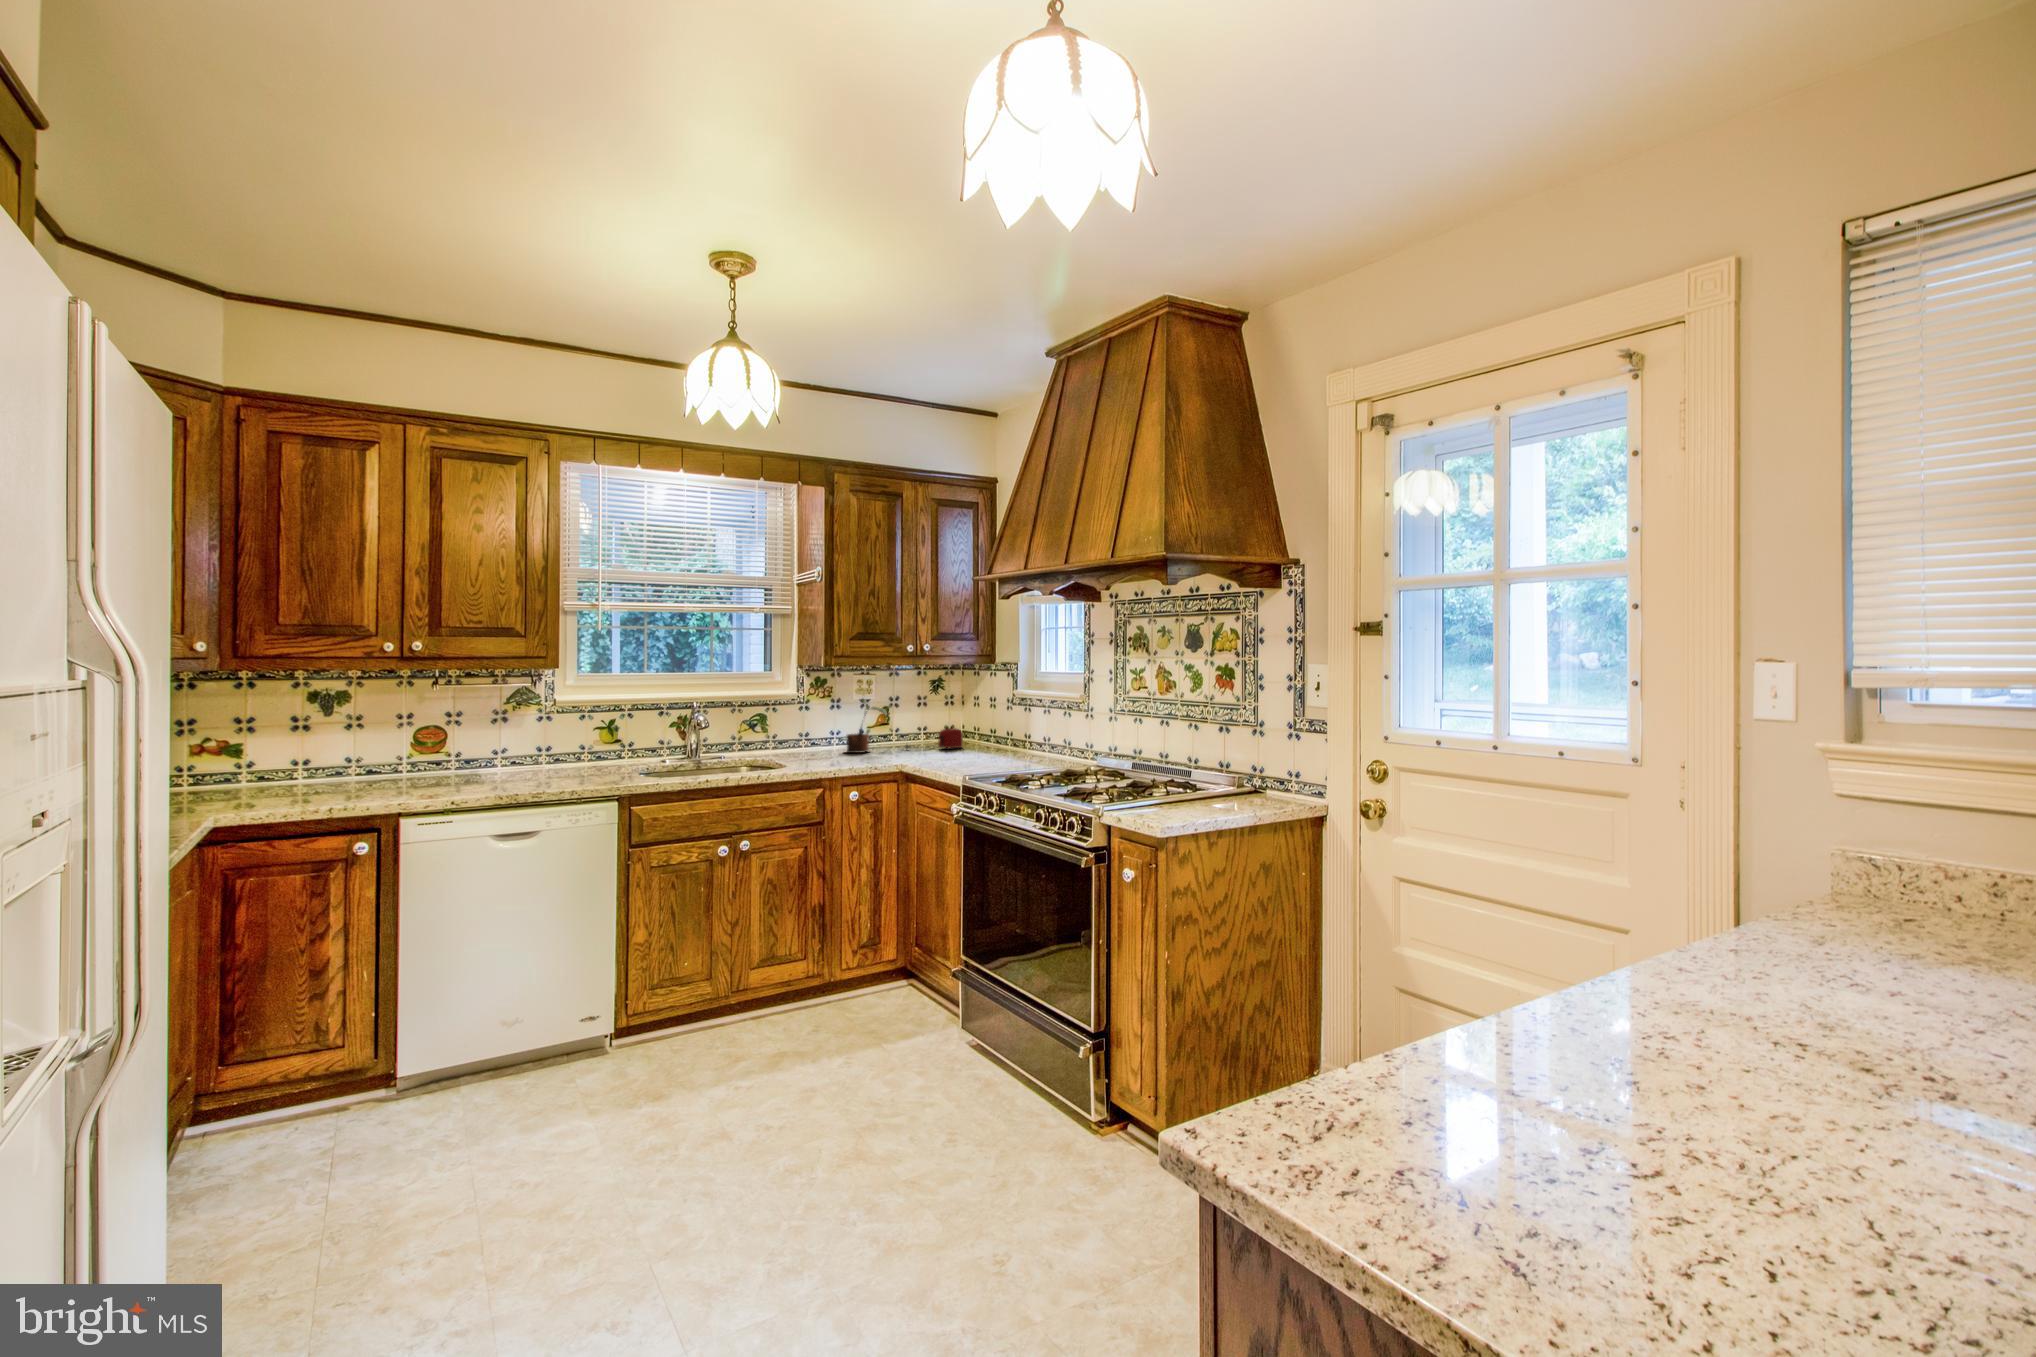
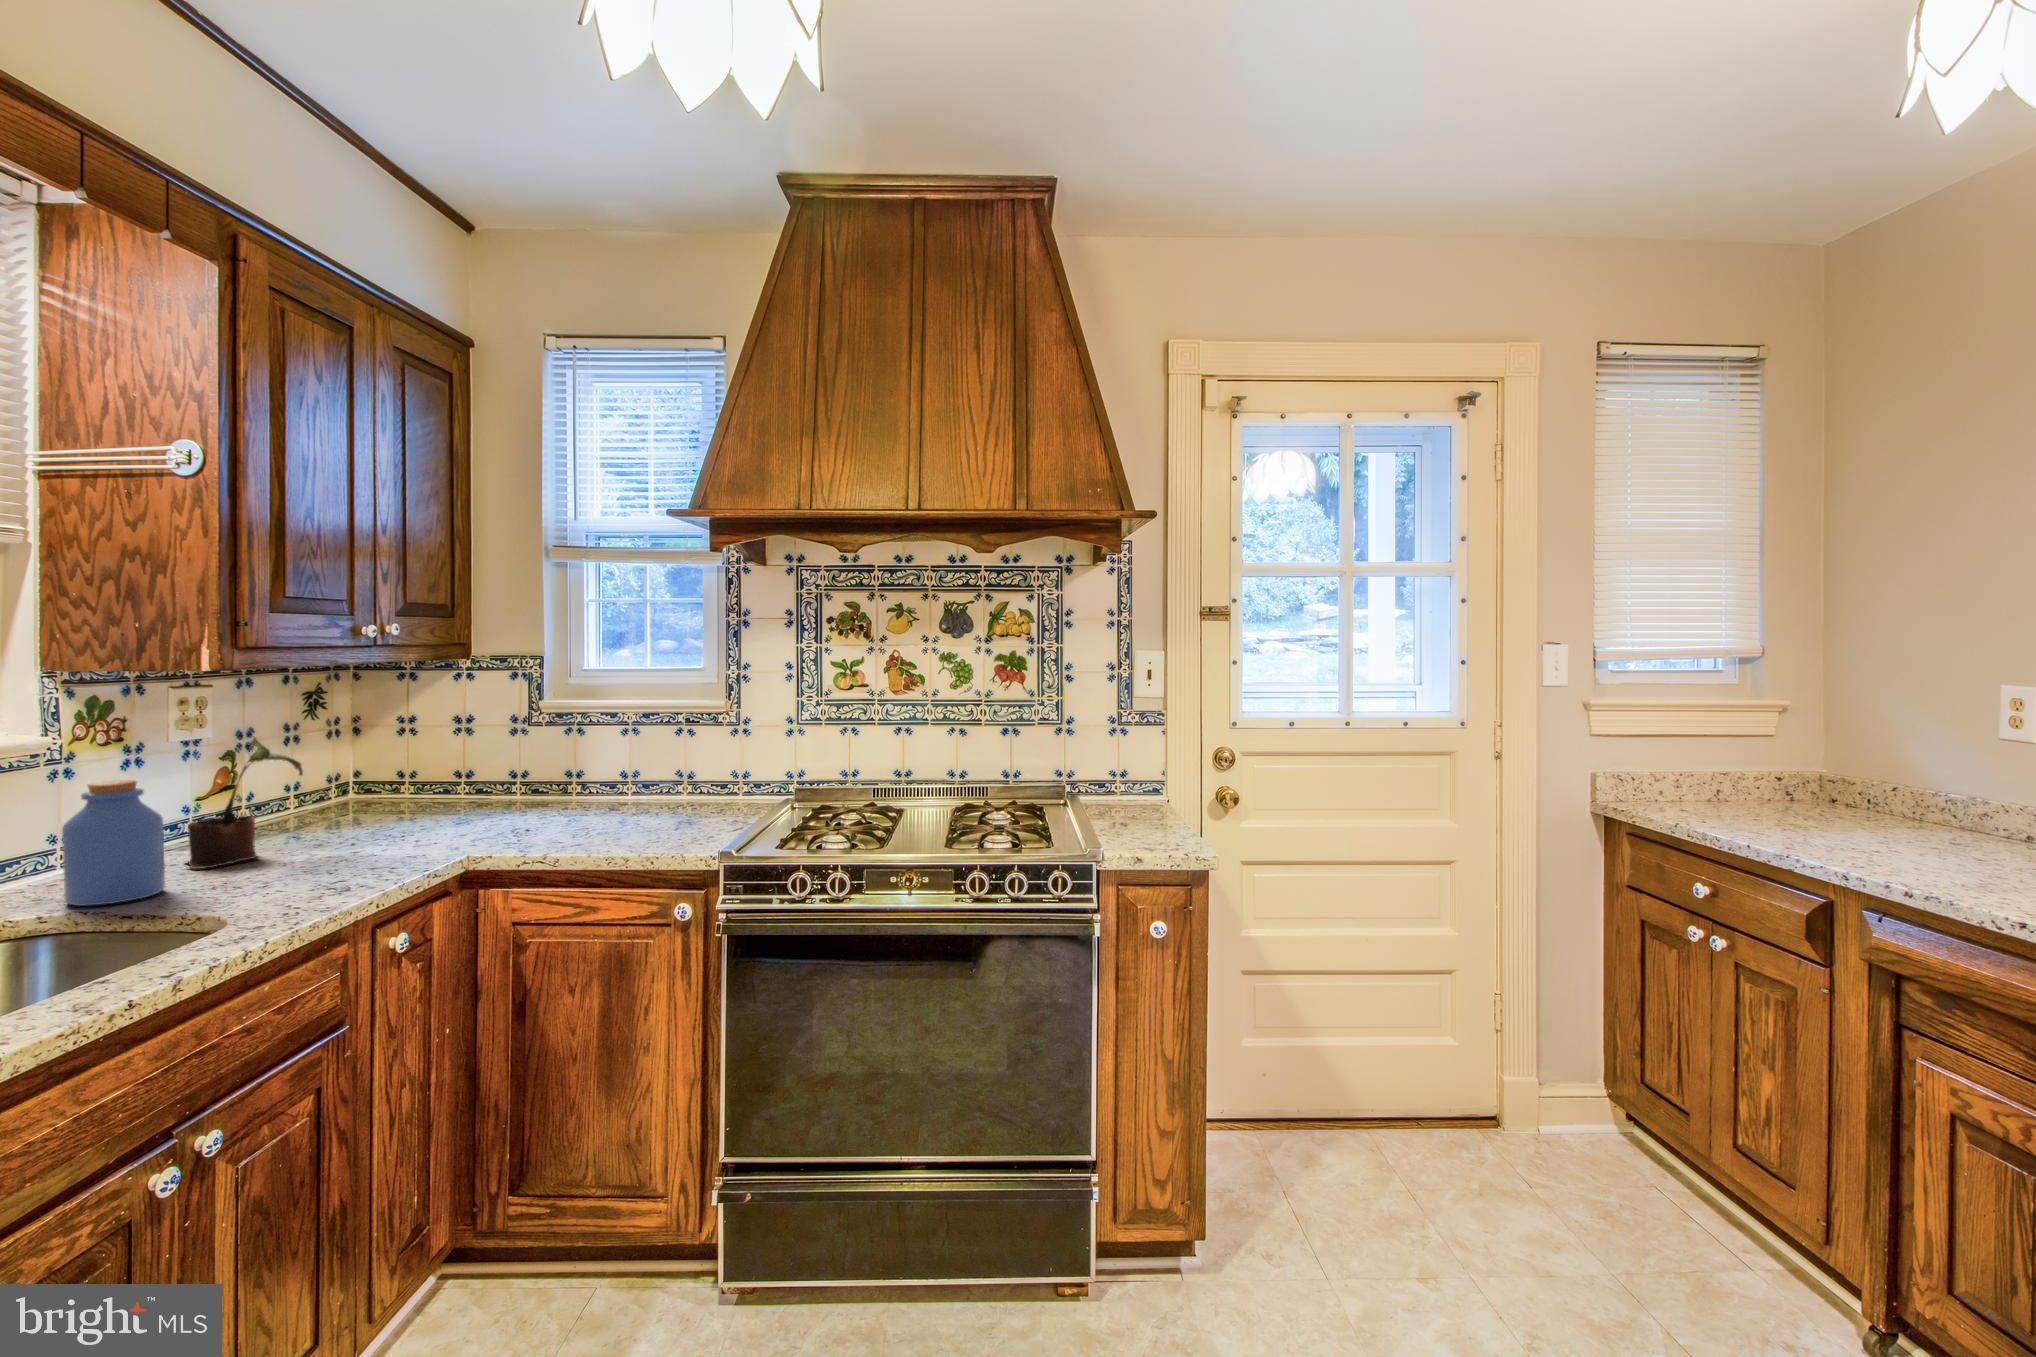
jar: none [788,711,817,757] -> present [62,780,165,906]
toaster: present [904,728,963,749] -> none [315,780,422,836]

